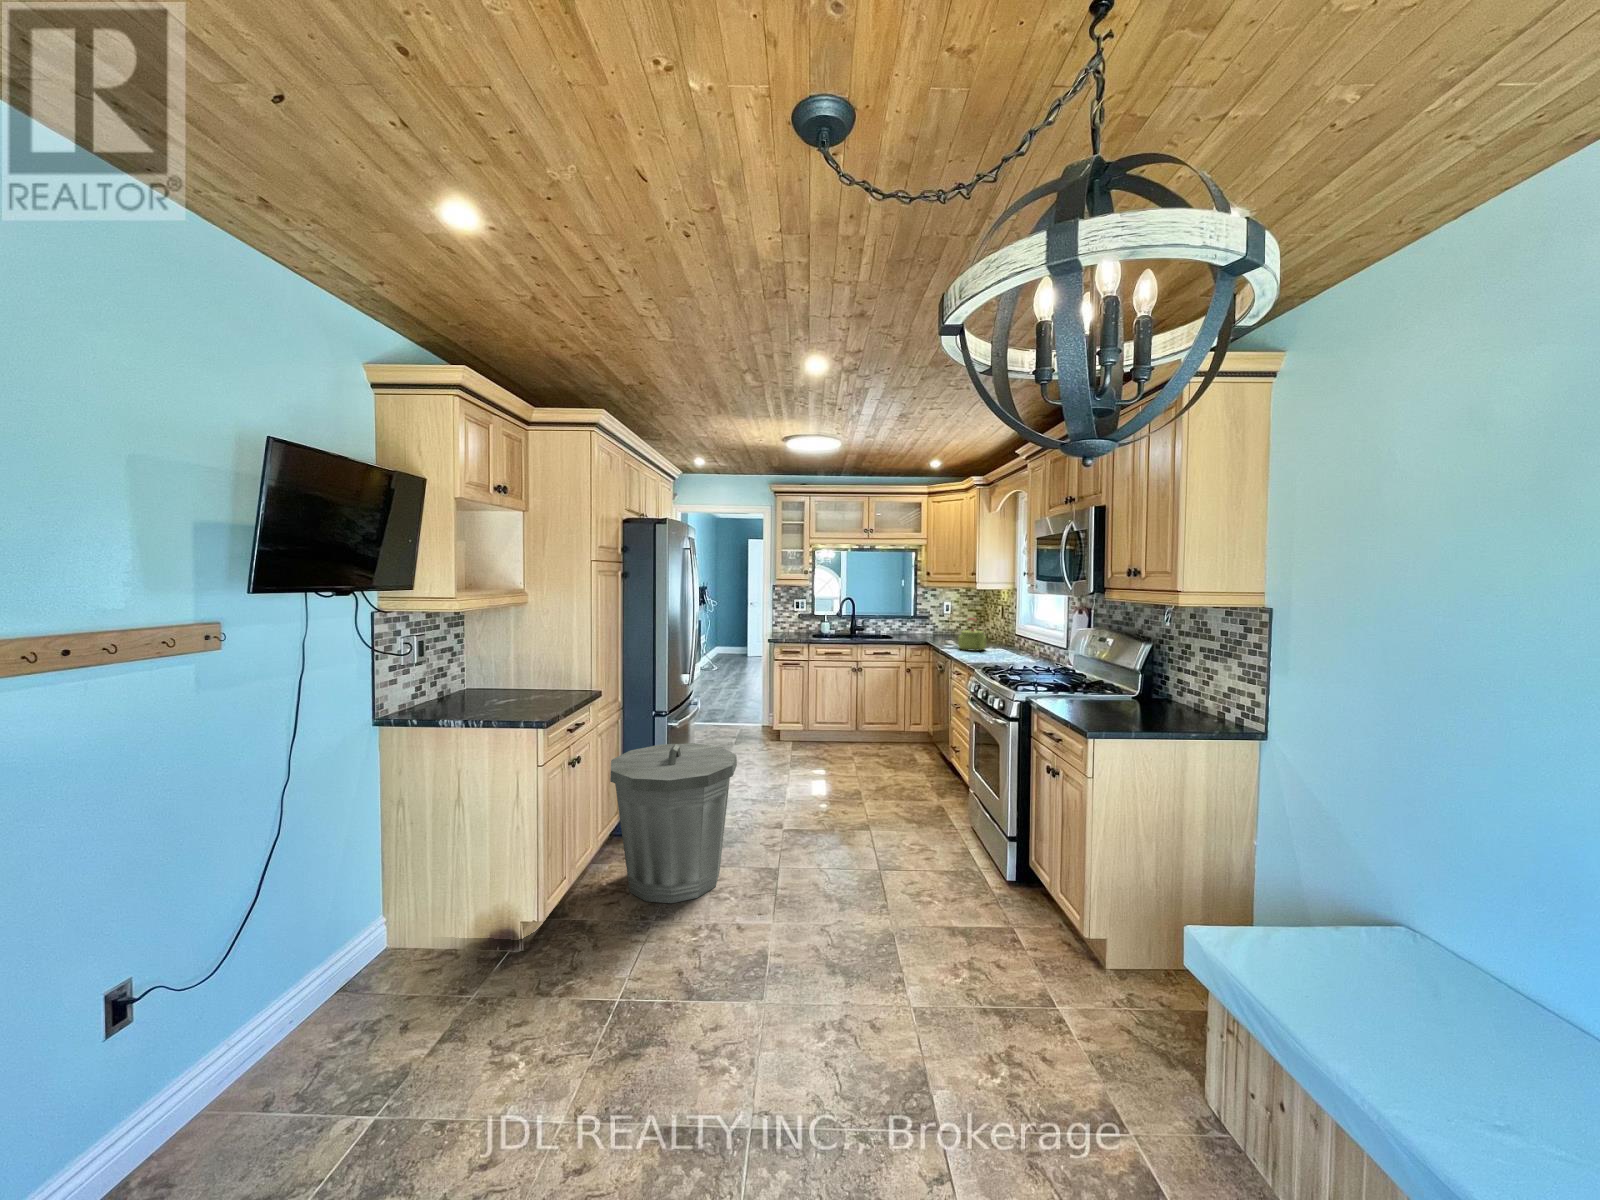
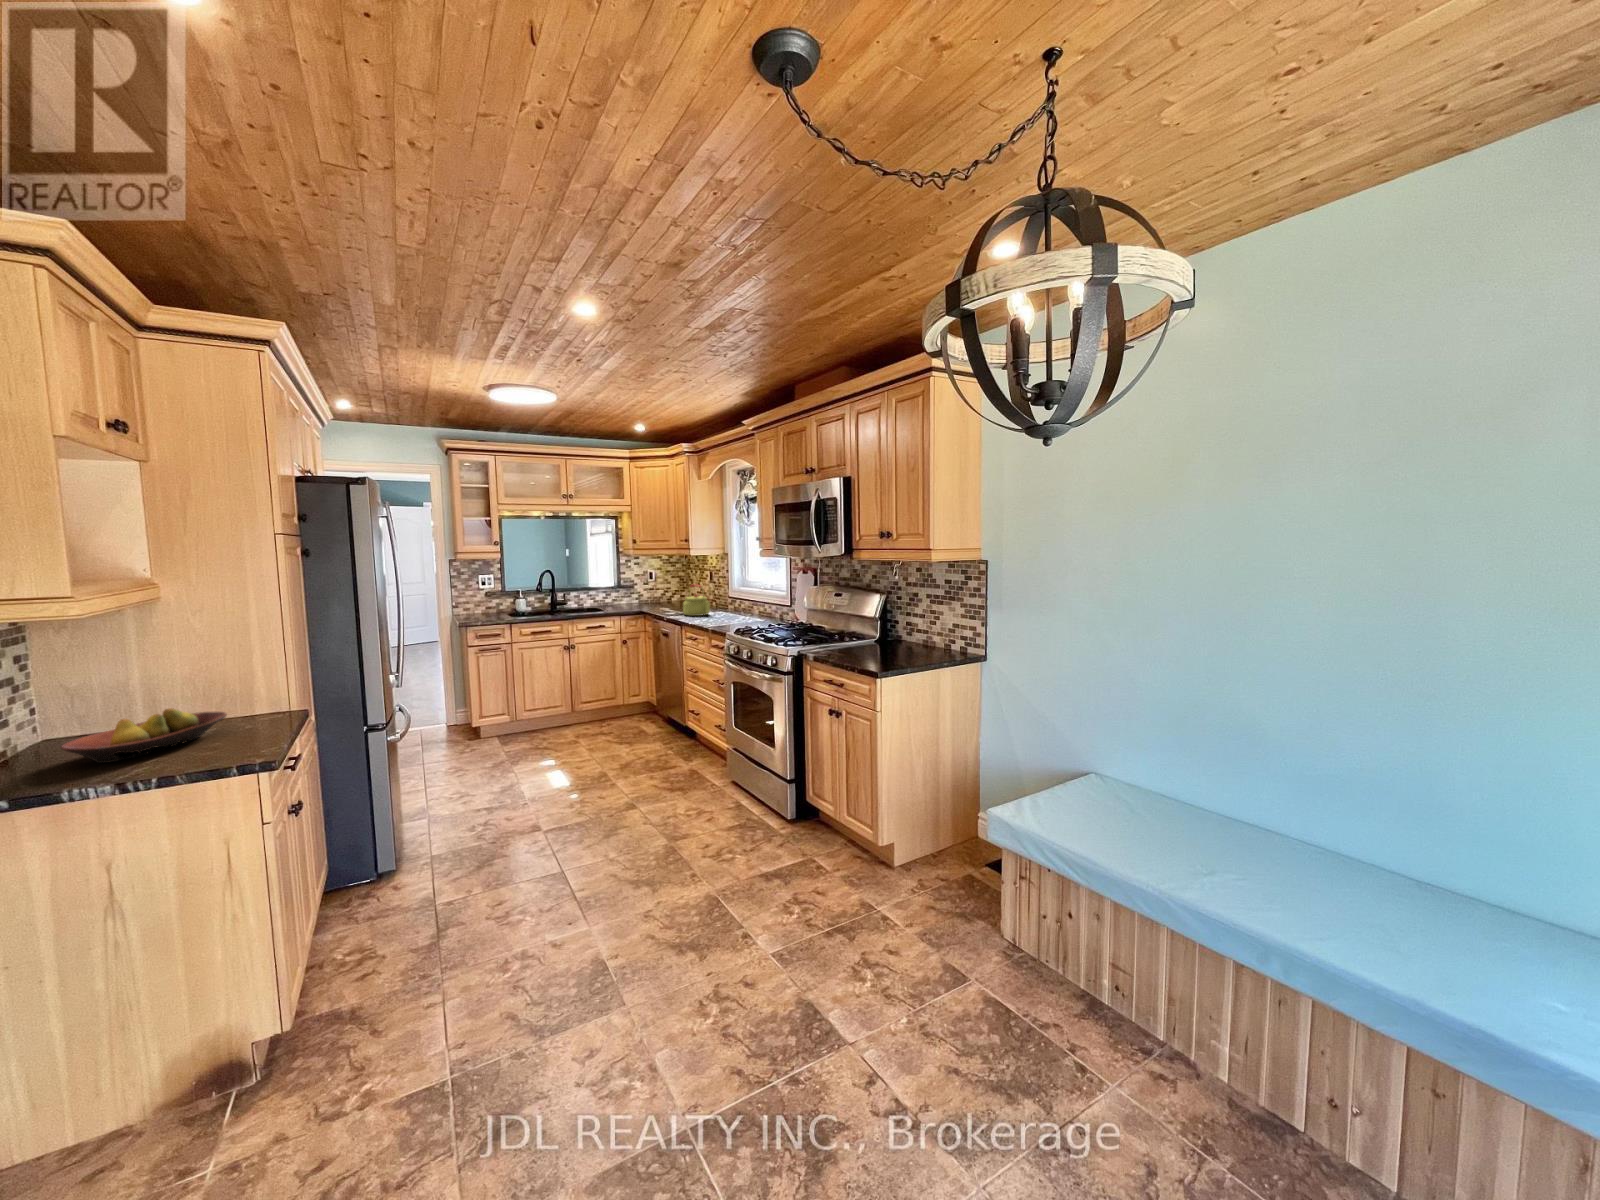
fruit bowl: none [471,684,557,714] -> present [61,708,227,763]
trash can: present [610,743,737,903] -> none [323,749,511,960]

